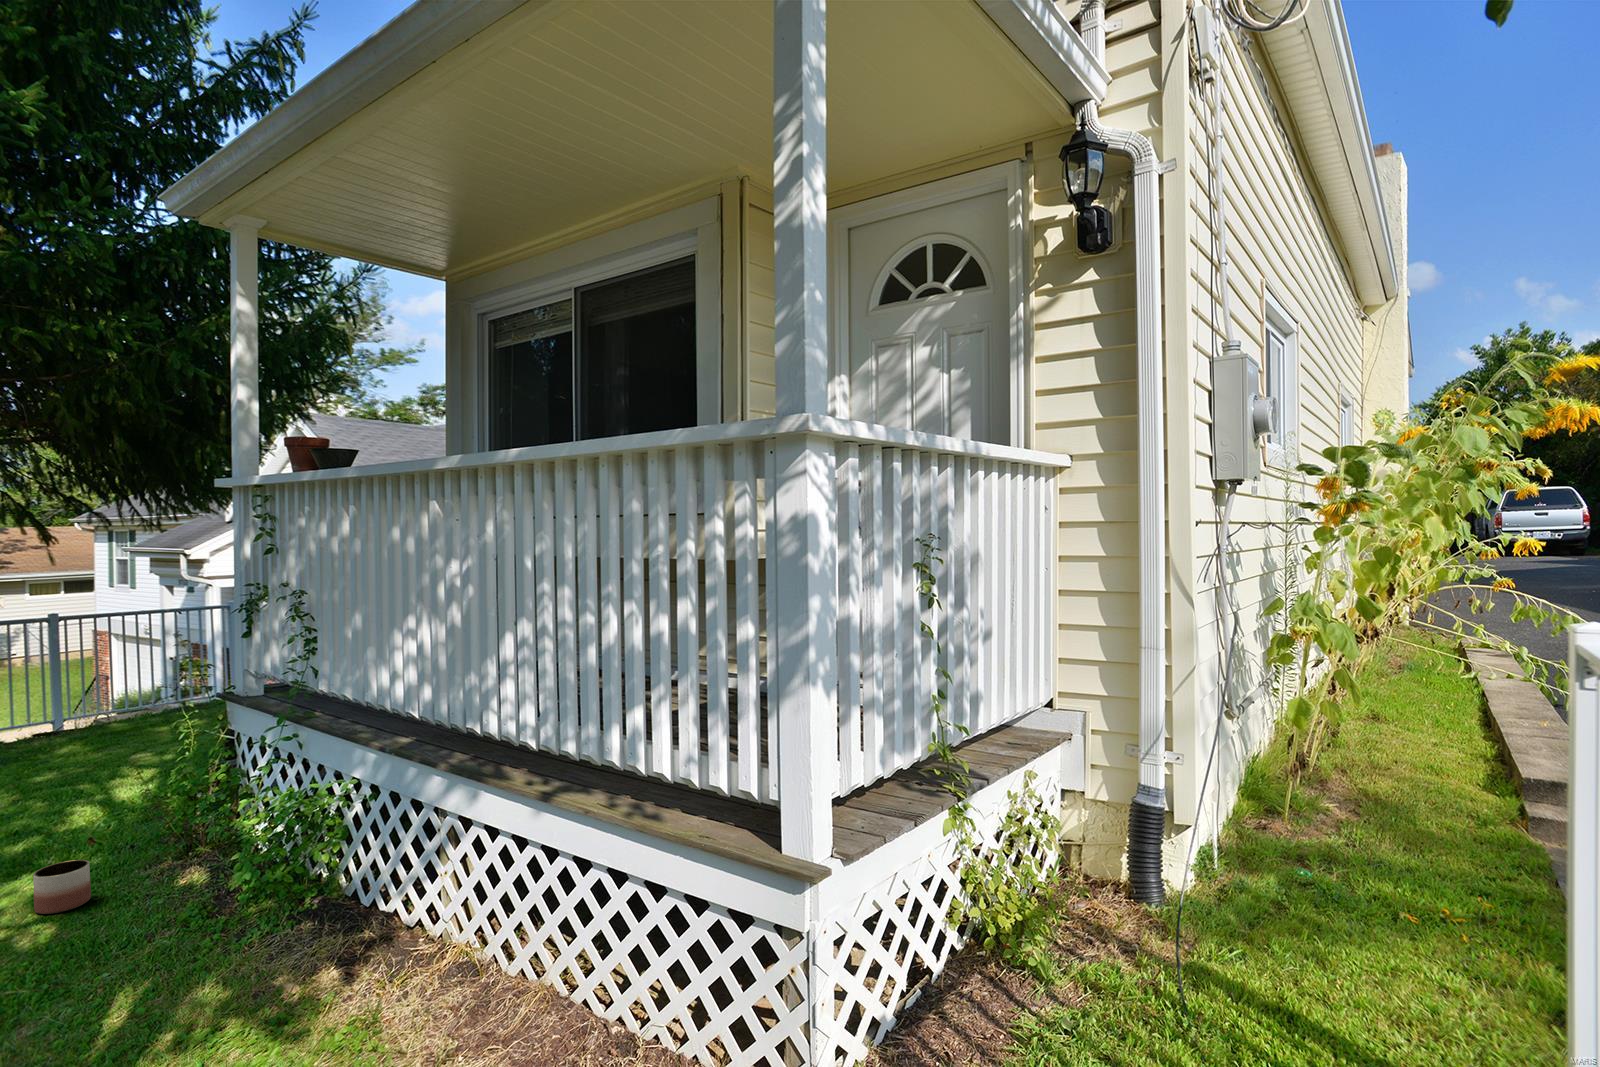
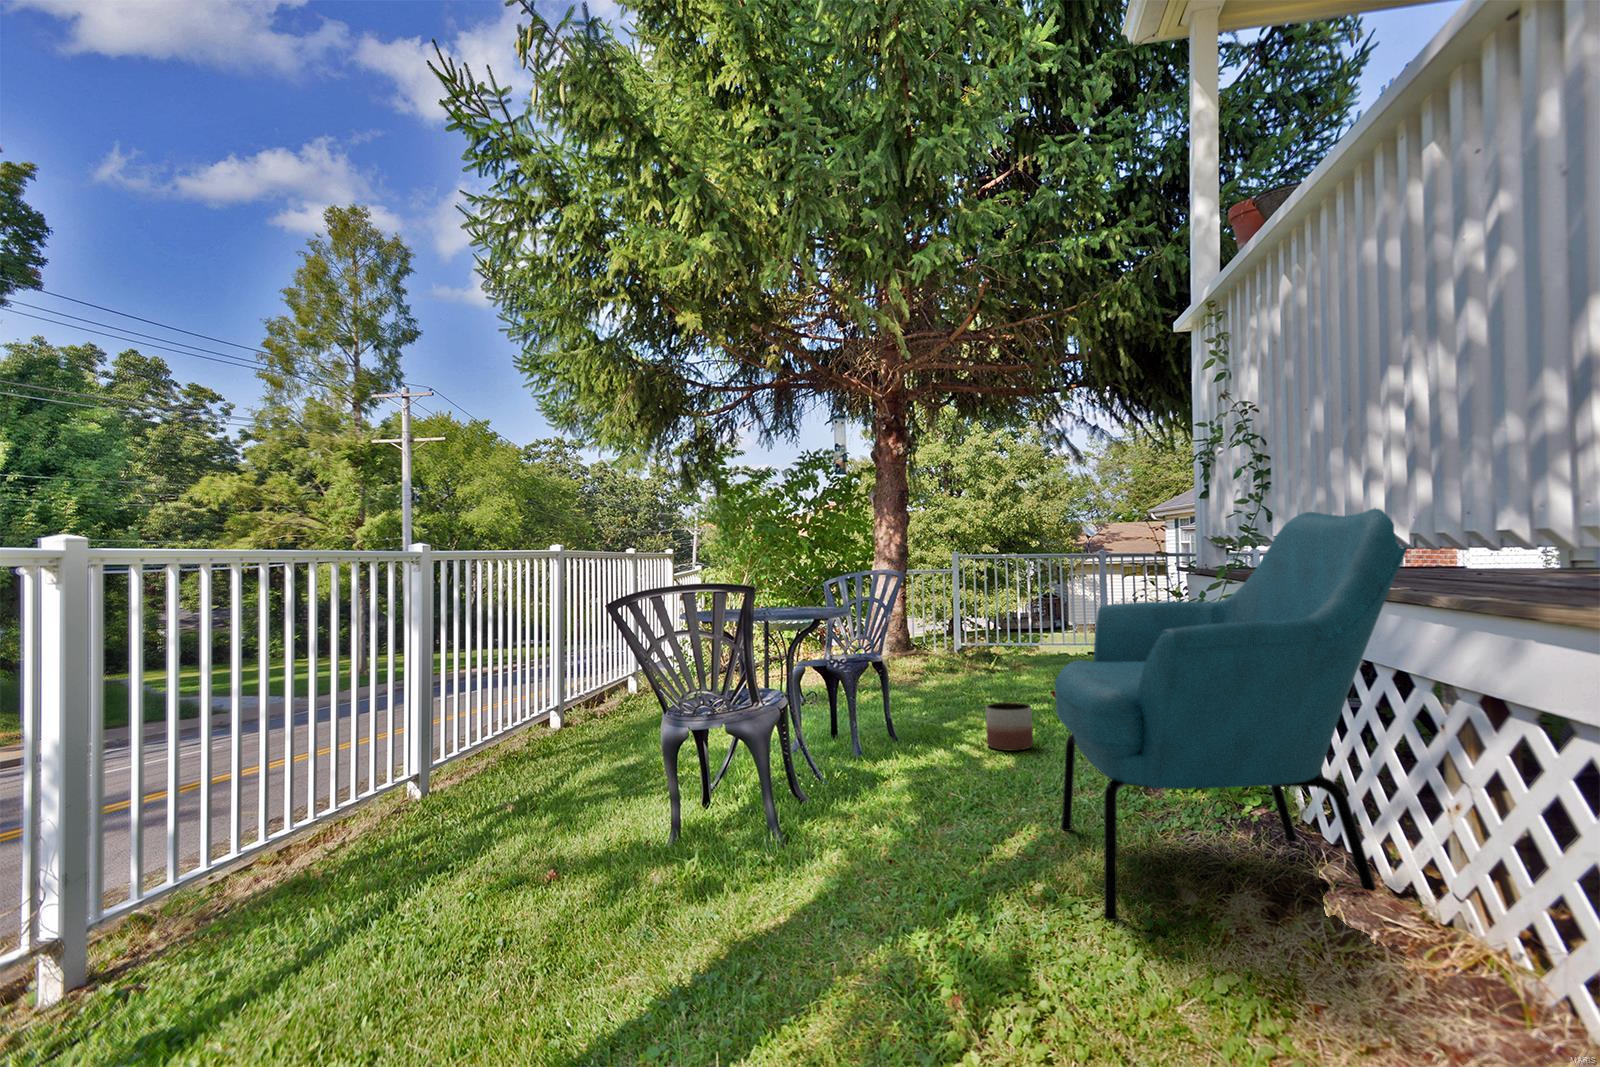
armchair: none [168,699,427,1029] -> present [1055,508,1407,921]

